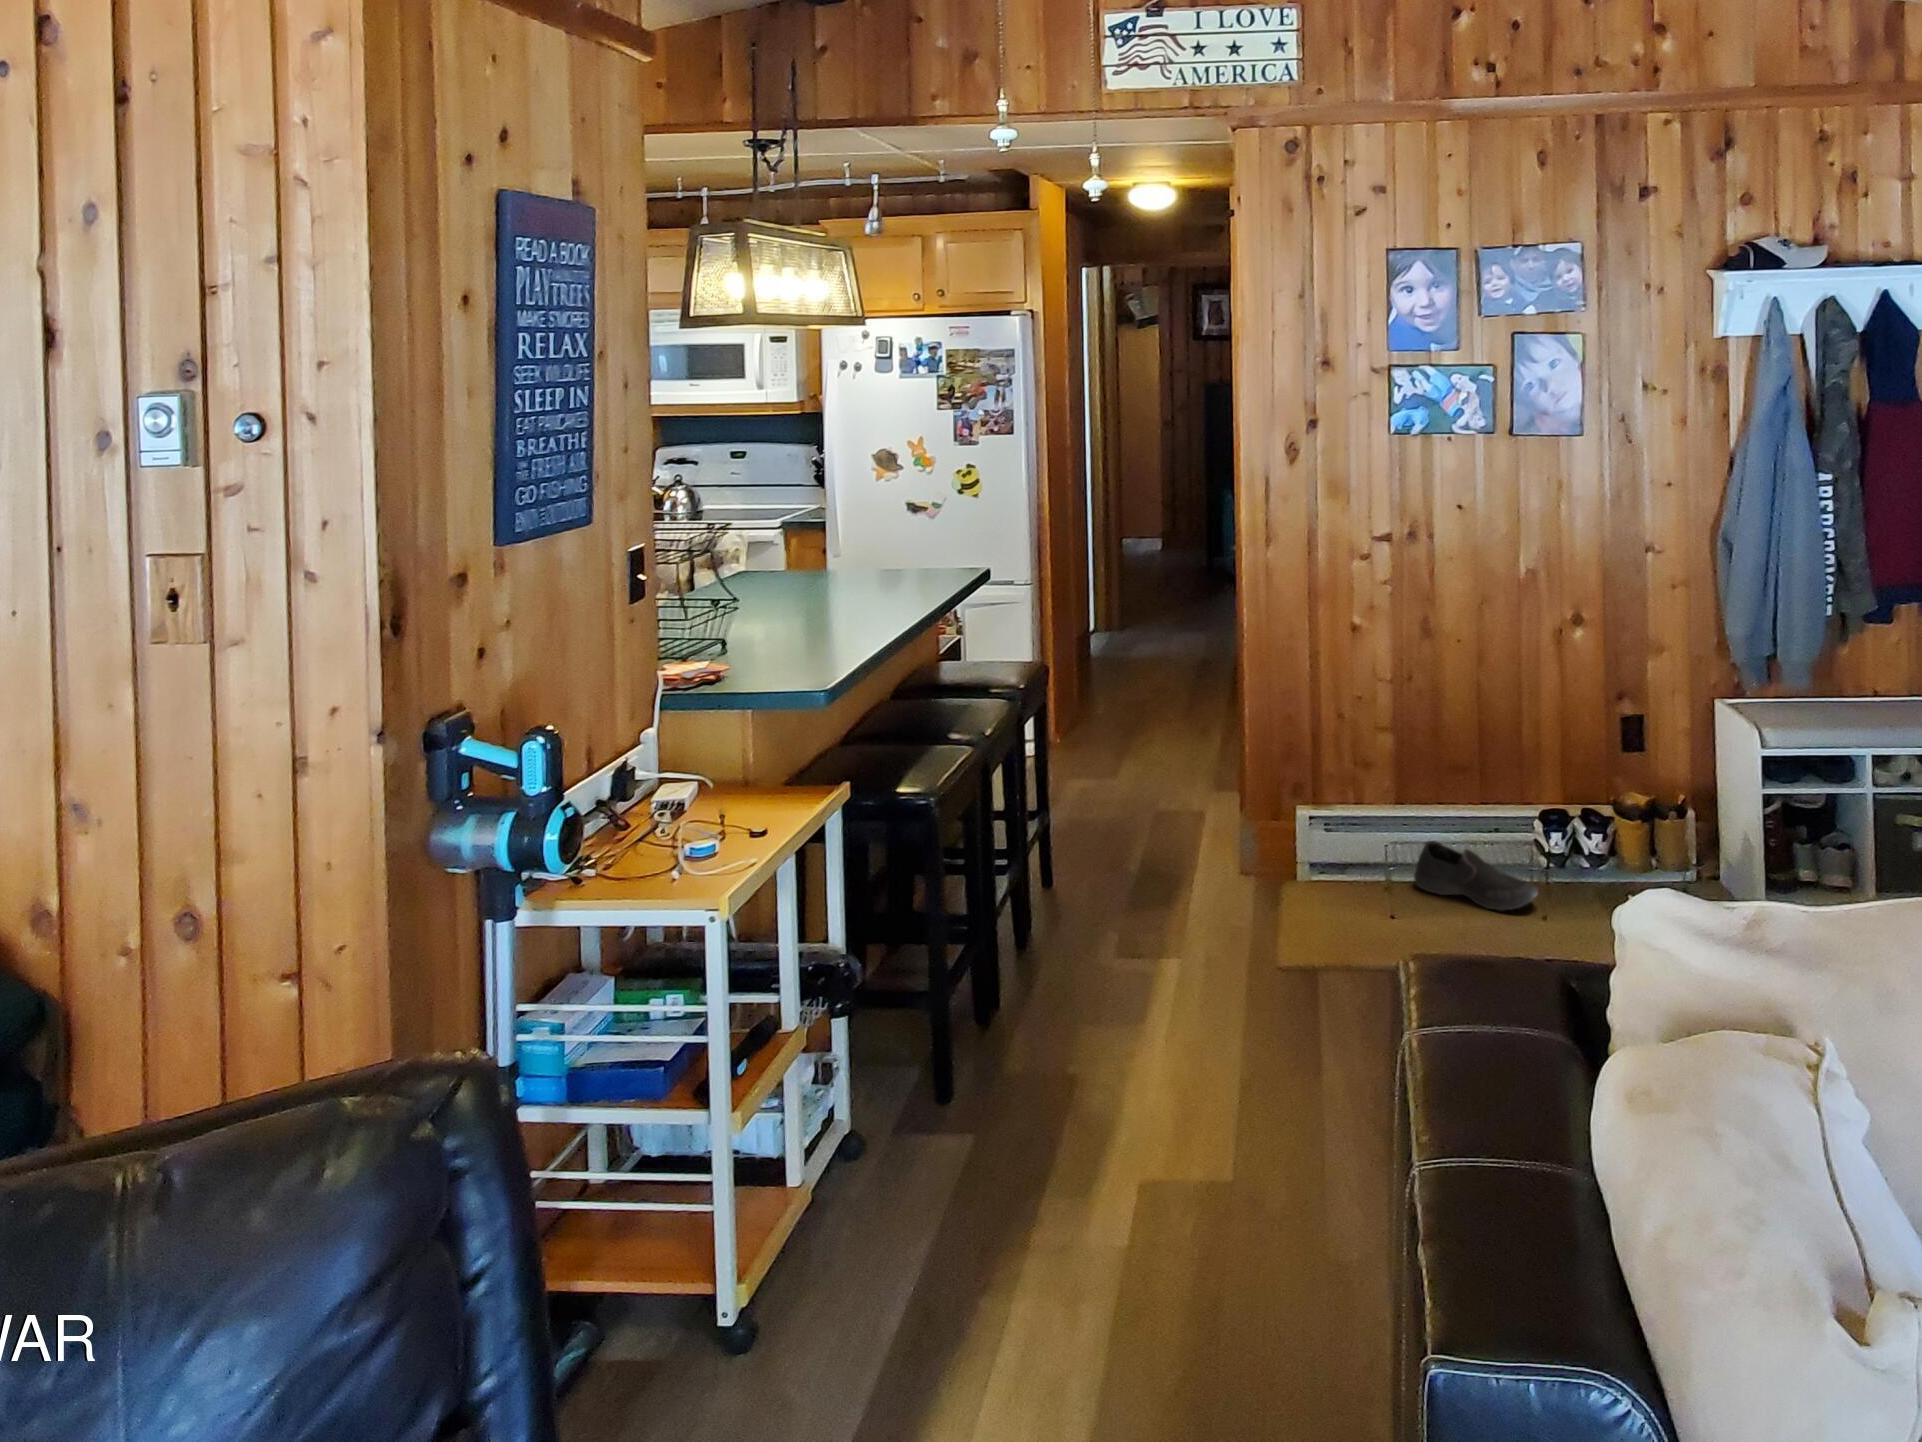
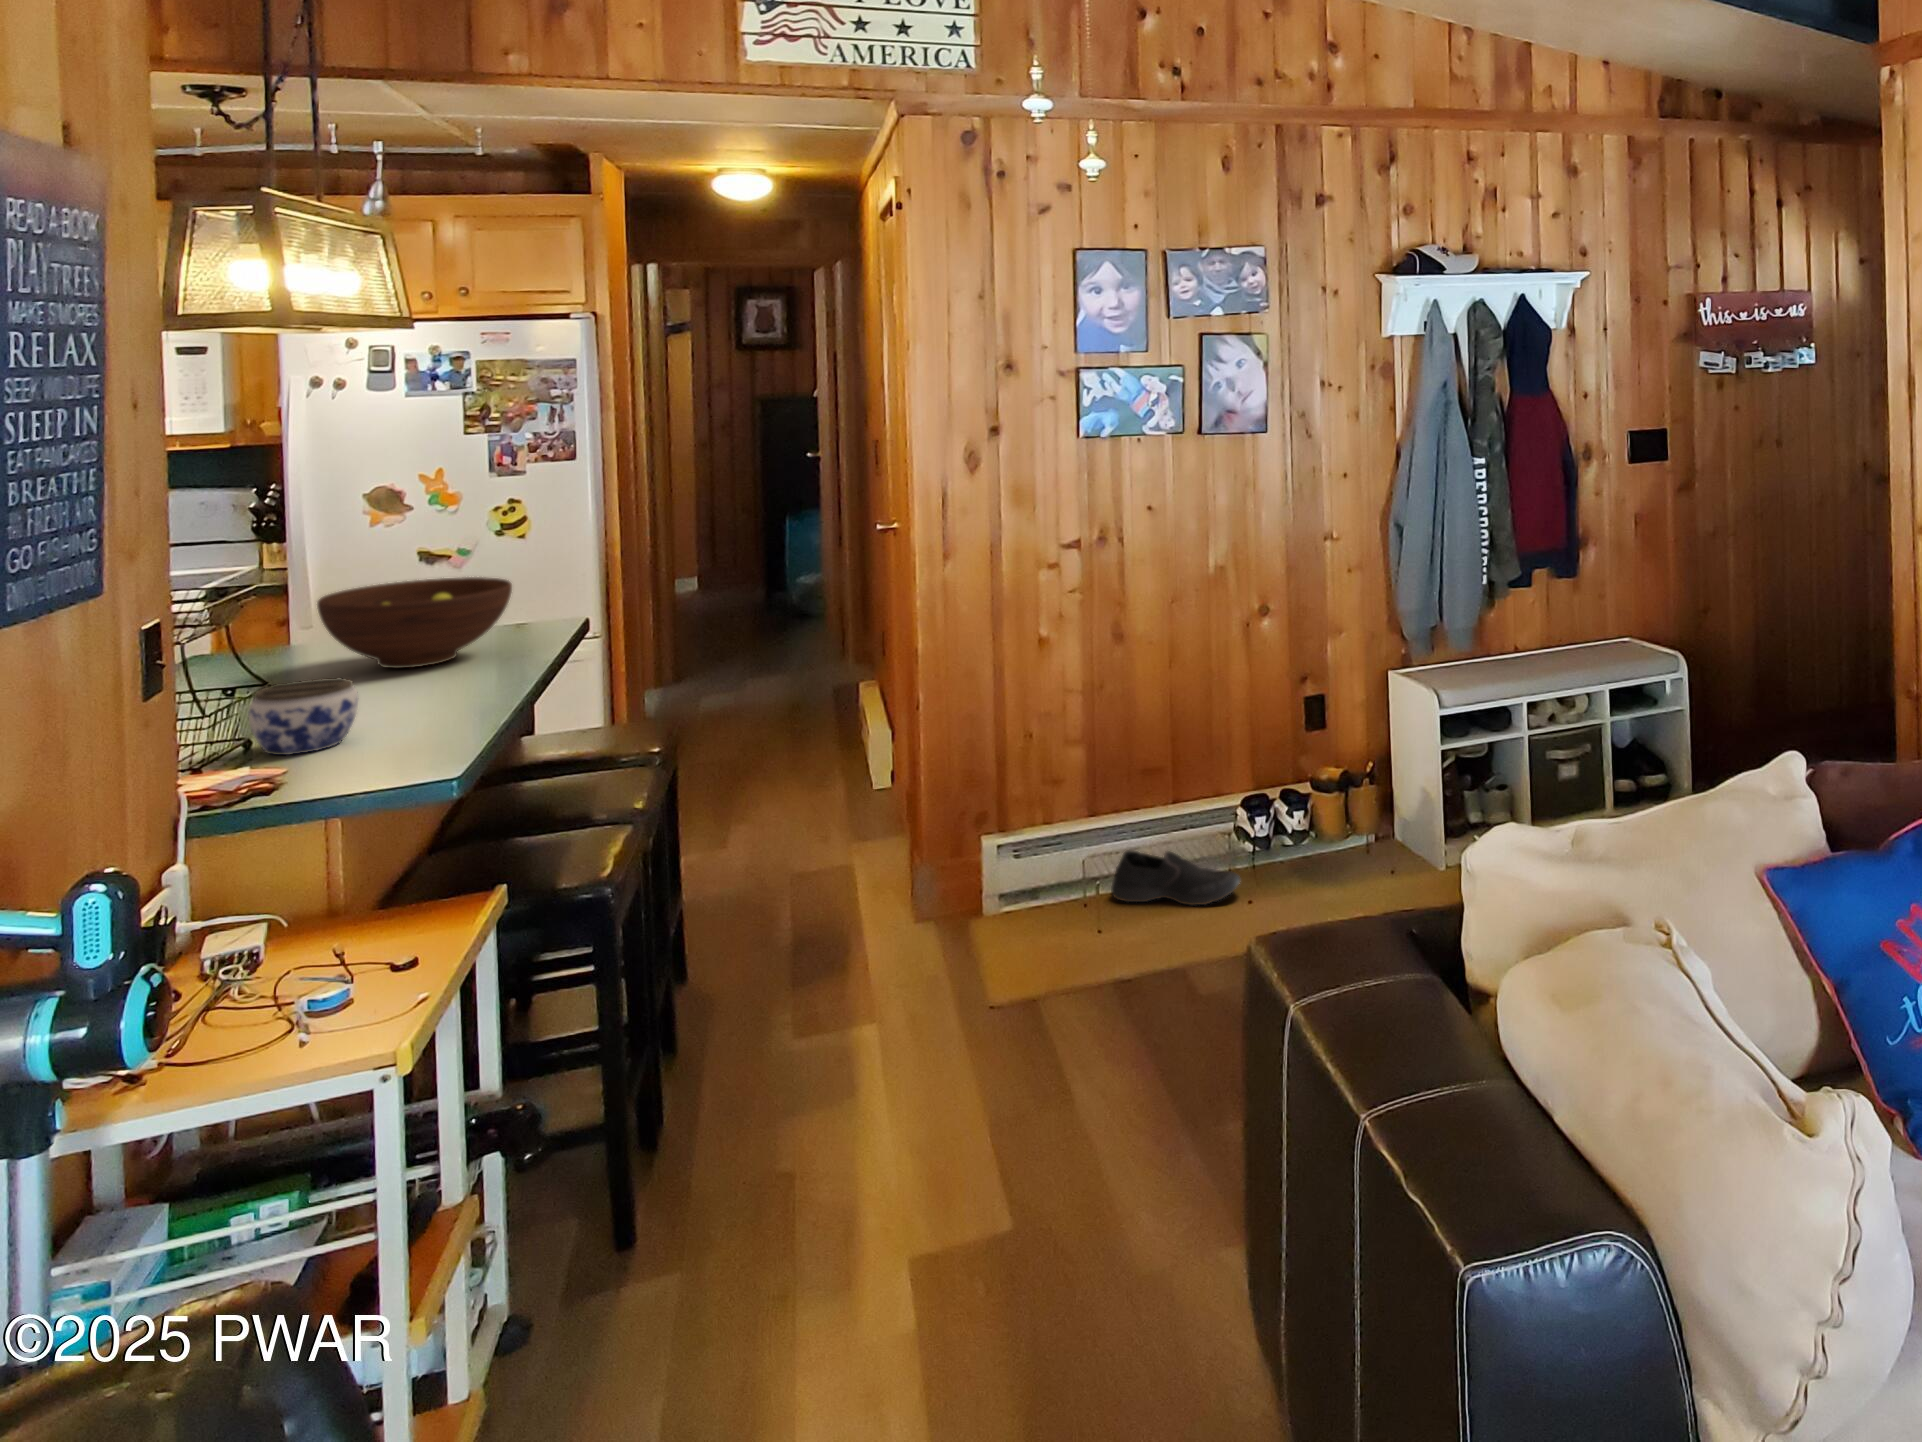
fruit bowl: none [800,524,928,593] -> present [317,577,512,668]
jar: none [722,597,790,653] -> present [249,677,358,755]

